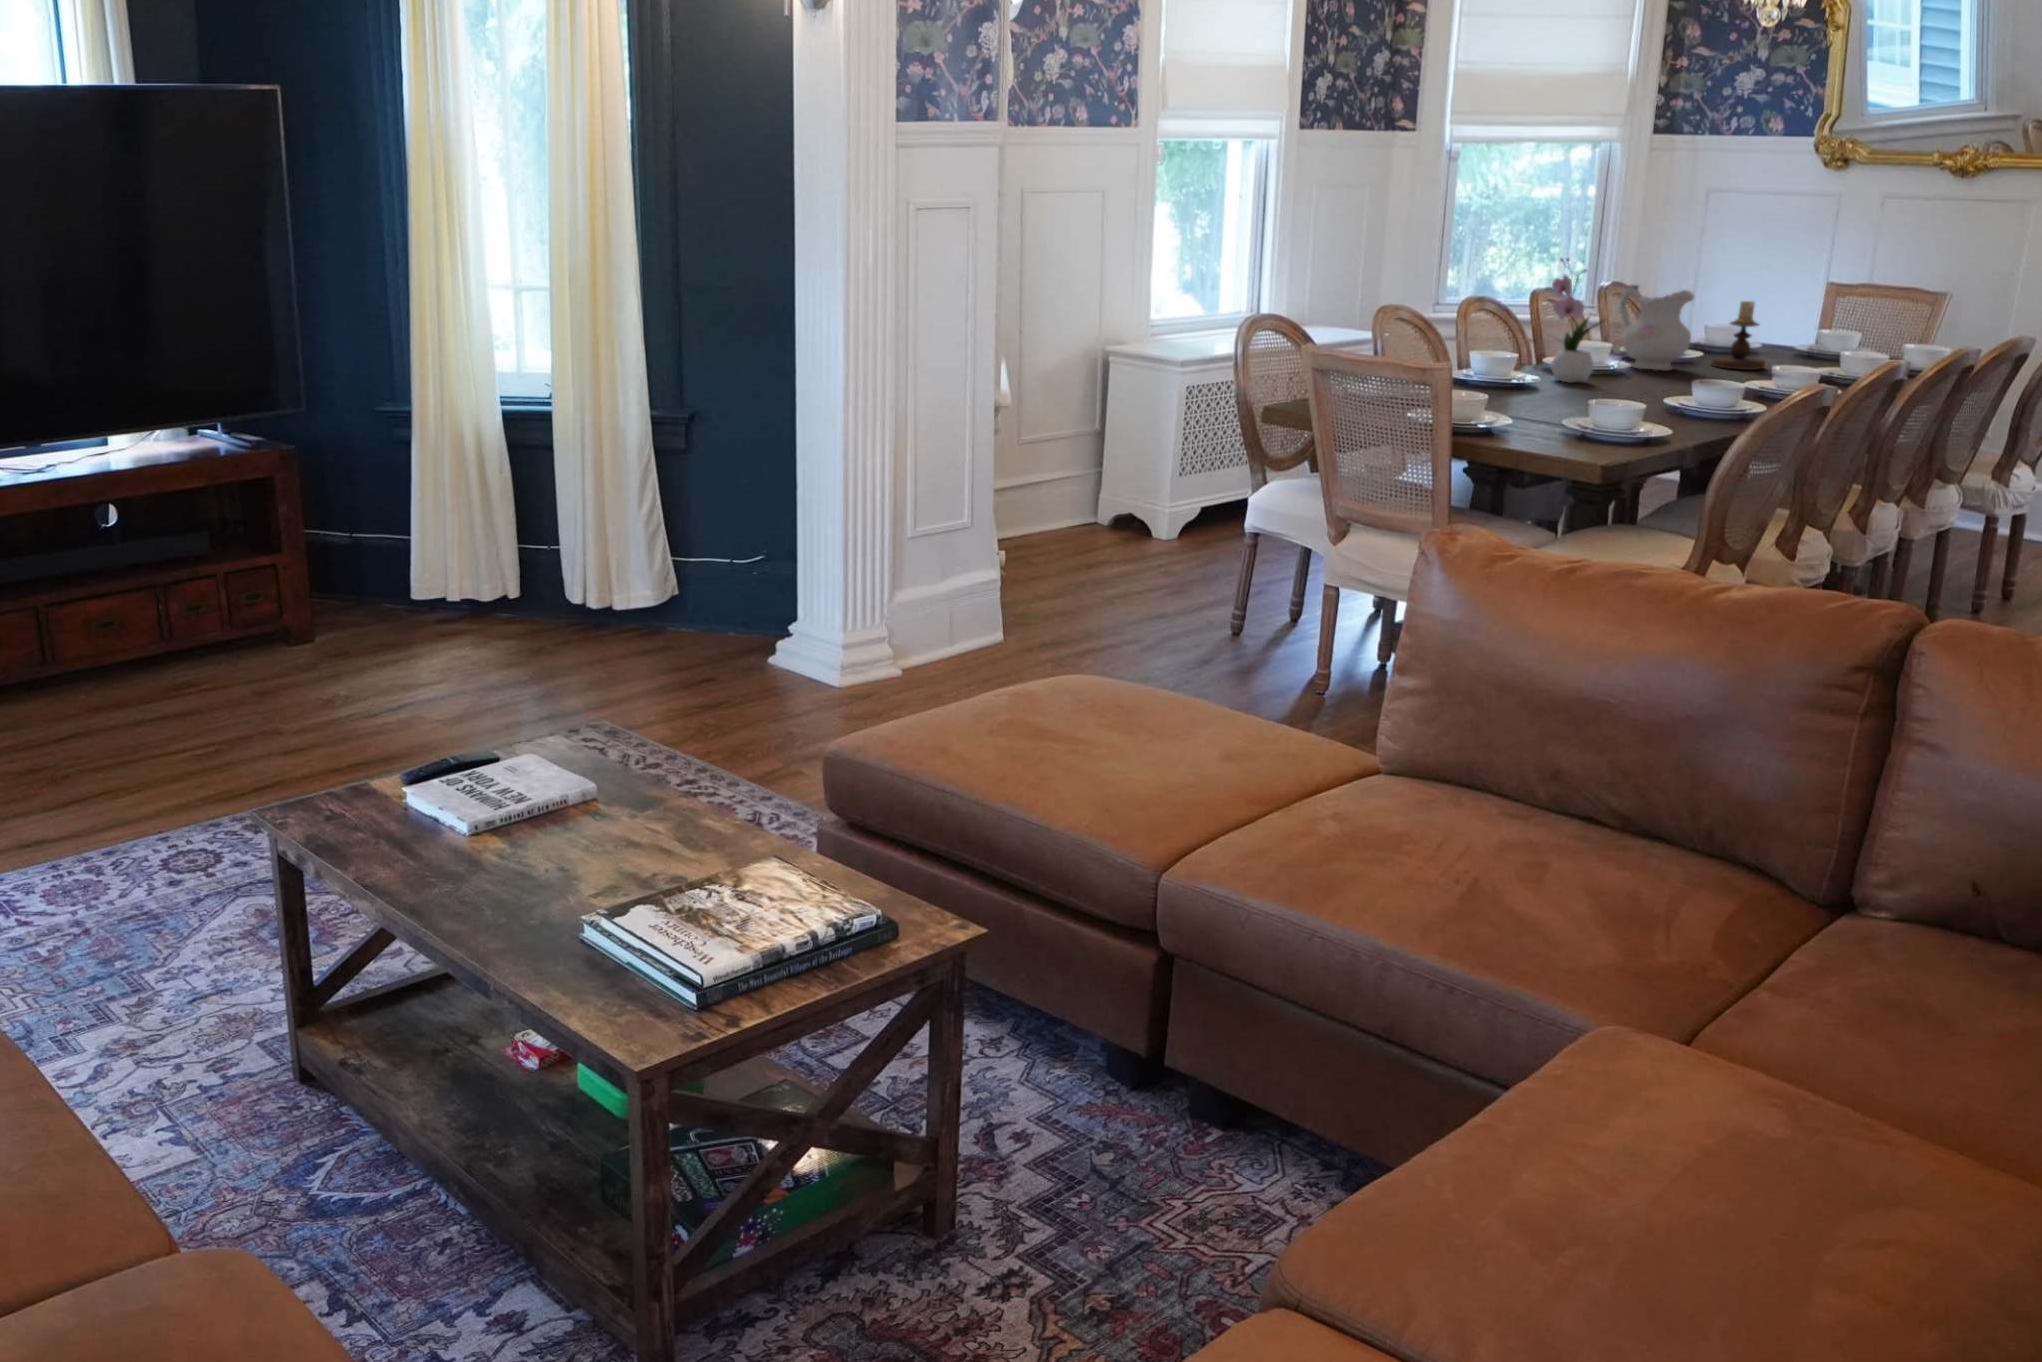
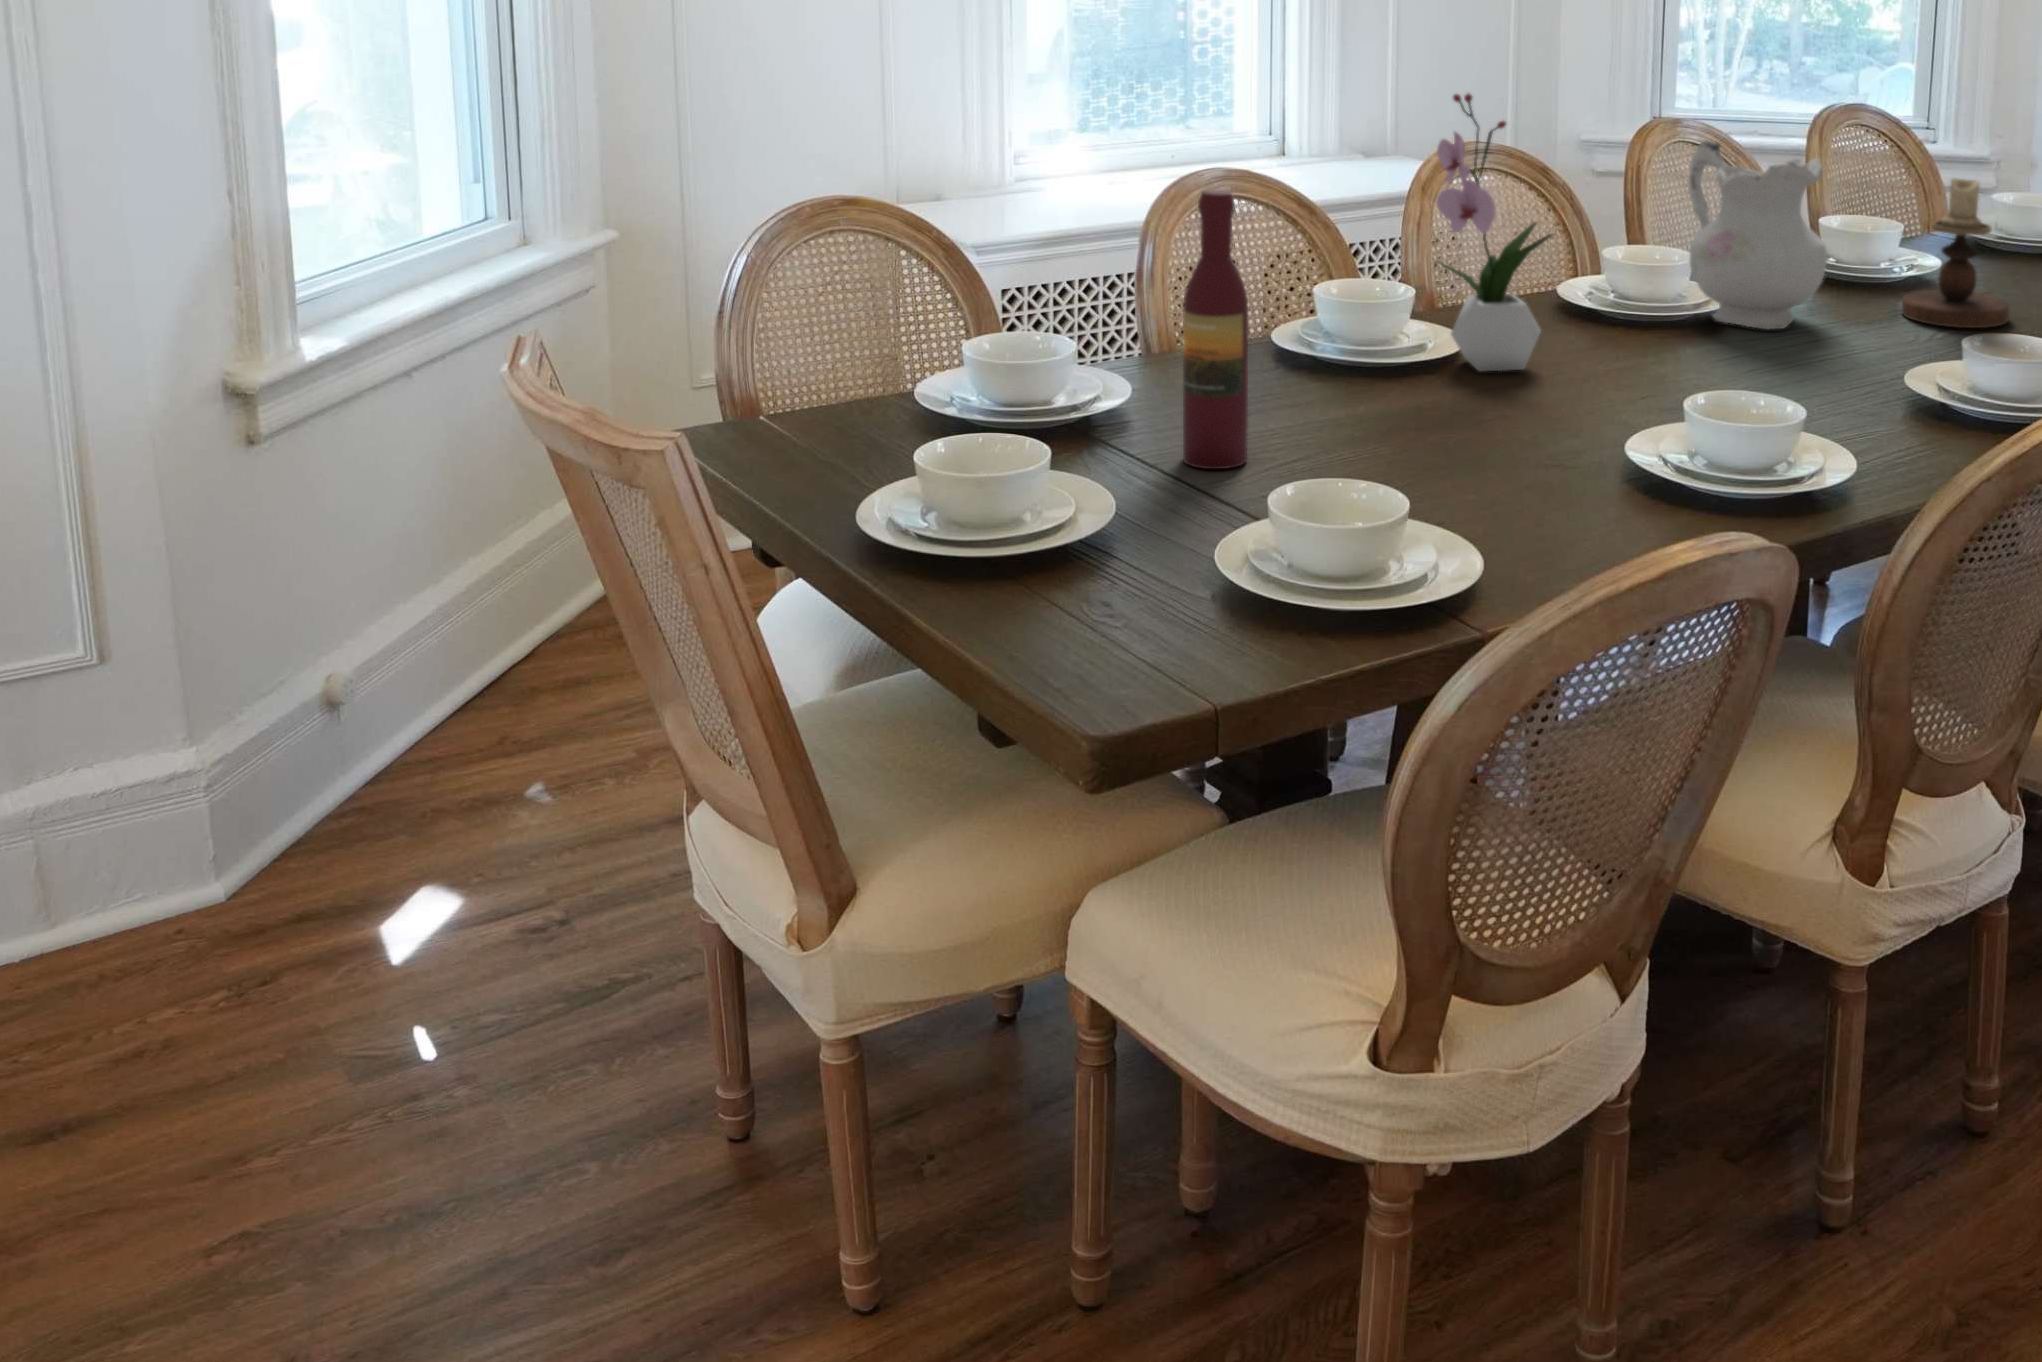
wine bottle: none [1503,290,1539,406] -> present [1183,190,1248,469]

